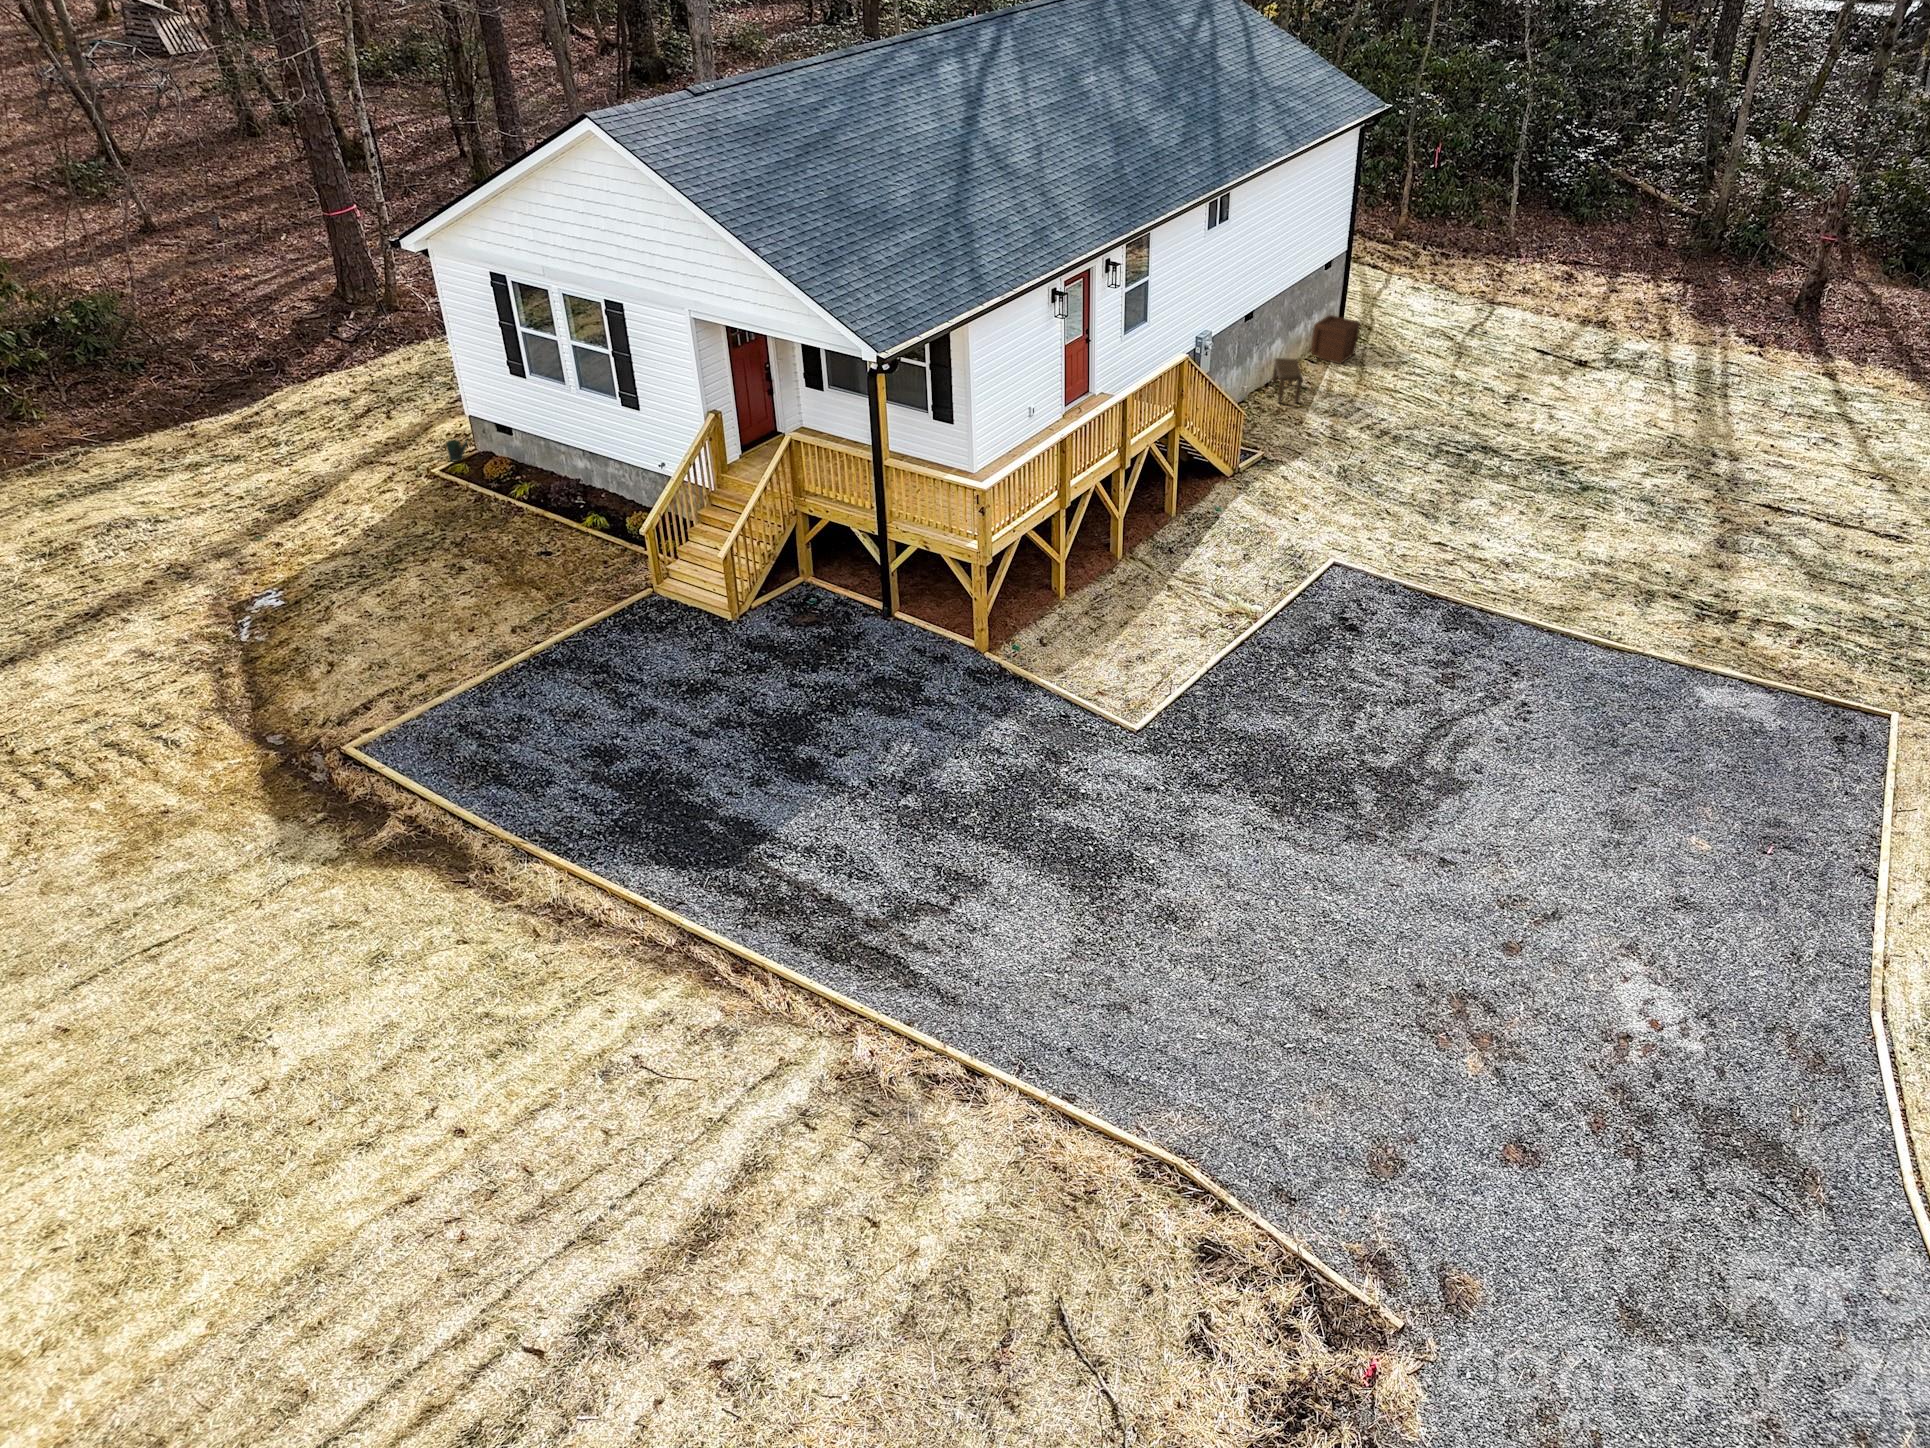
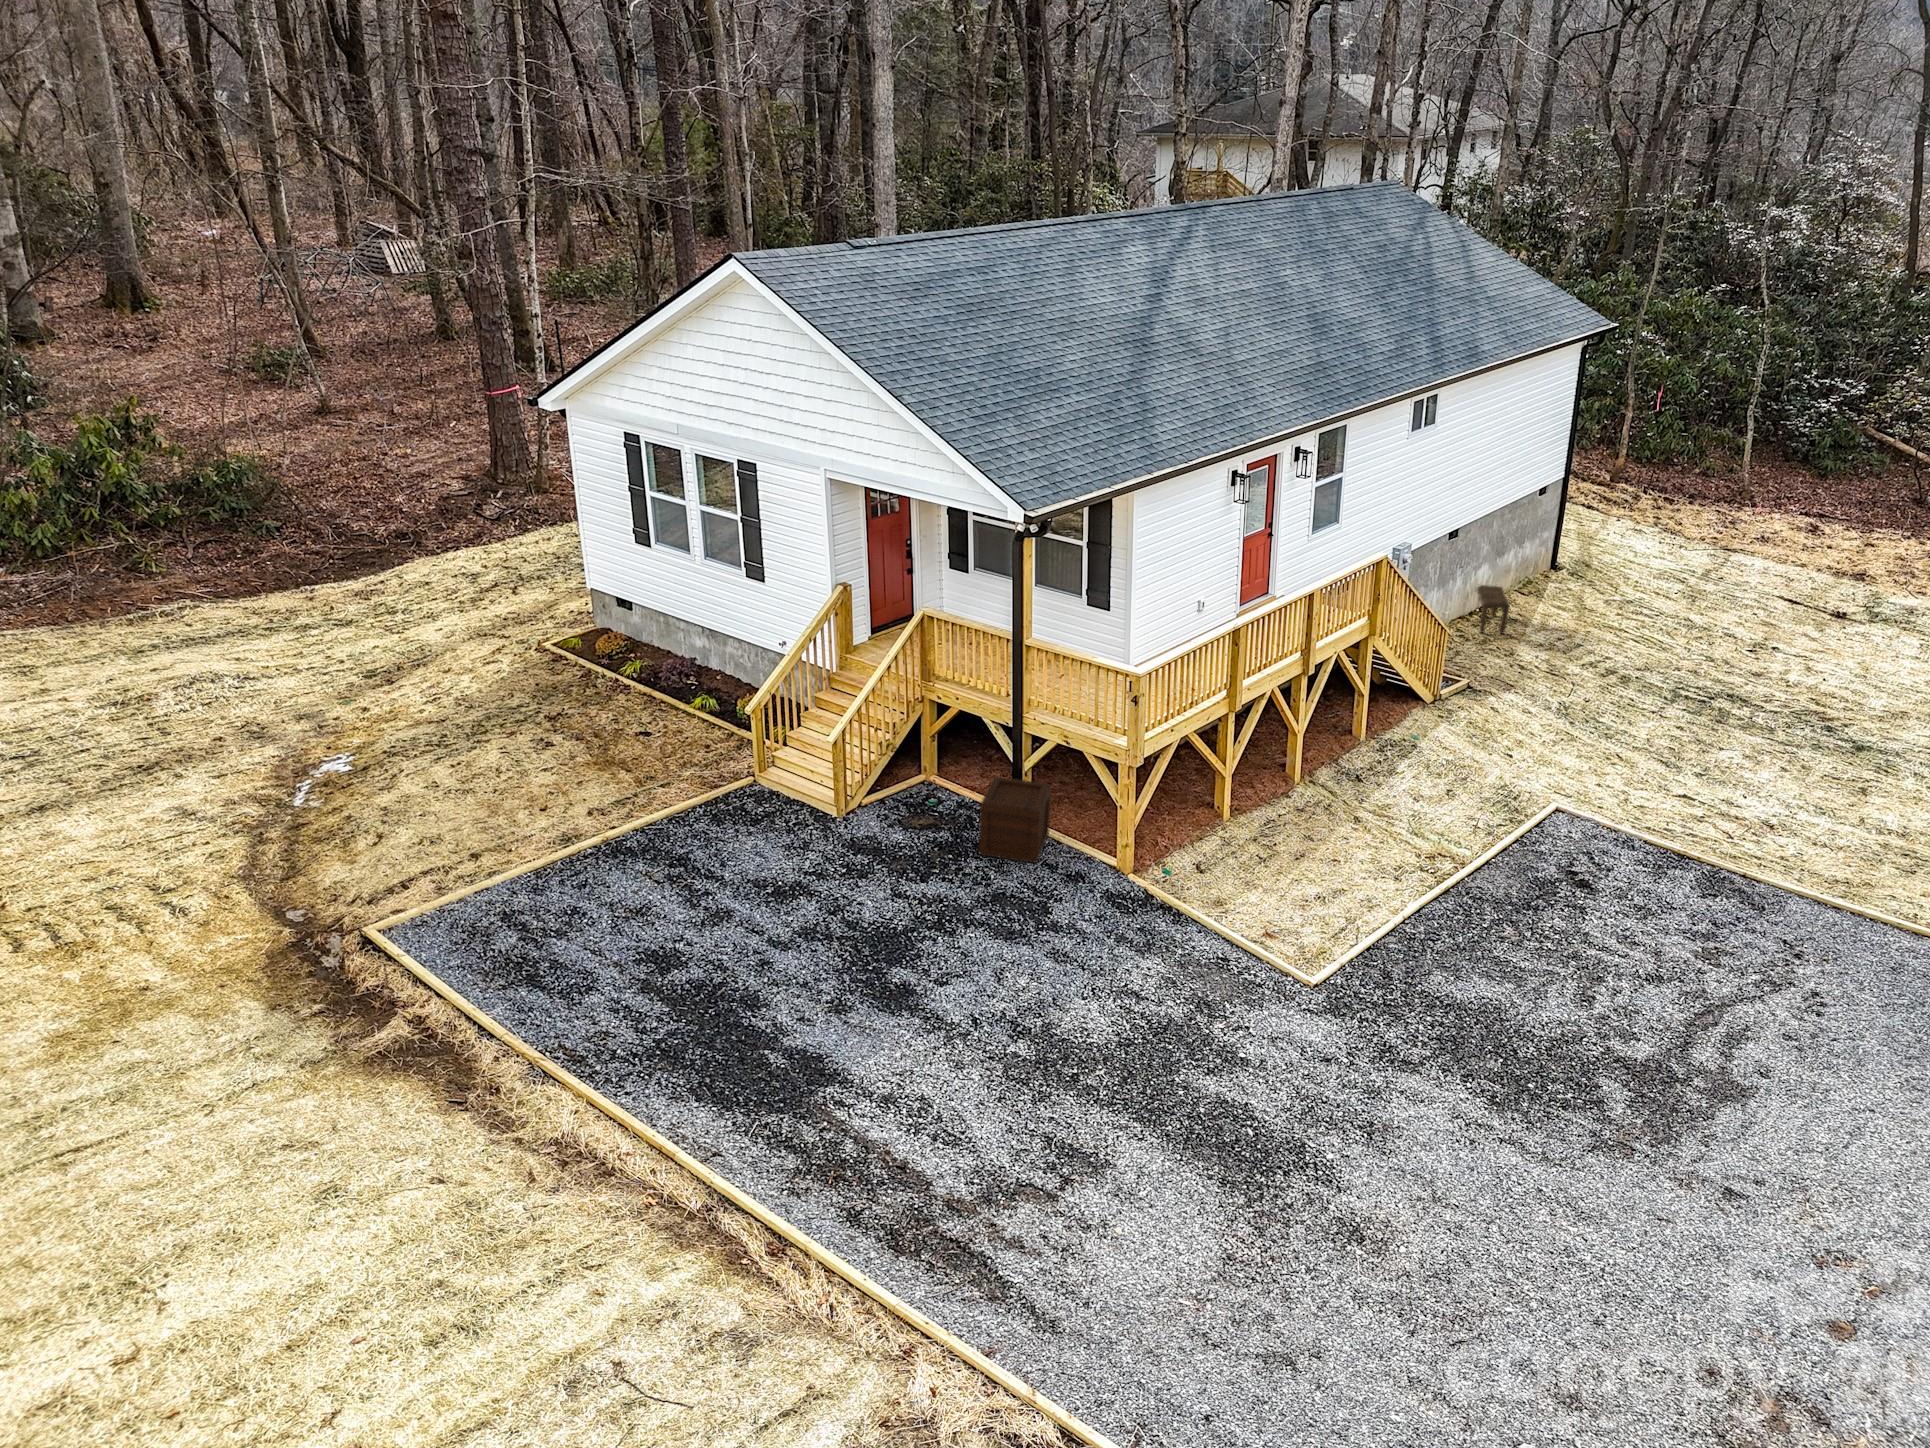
wooden crate: present [1310,315,1360,364] -> present [979,777,1051,863]
watering can: present [446,436,470,462] -> none [555,611,588,638]

